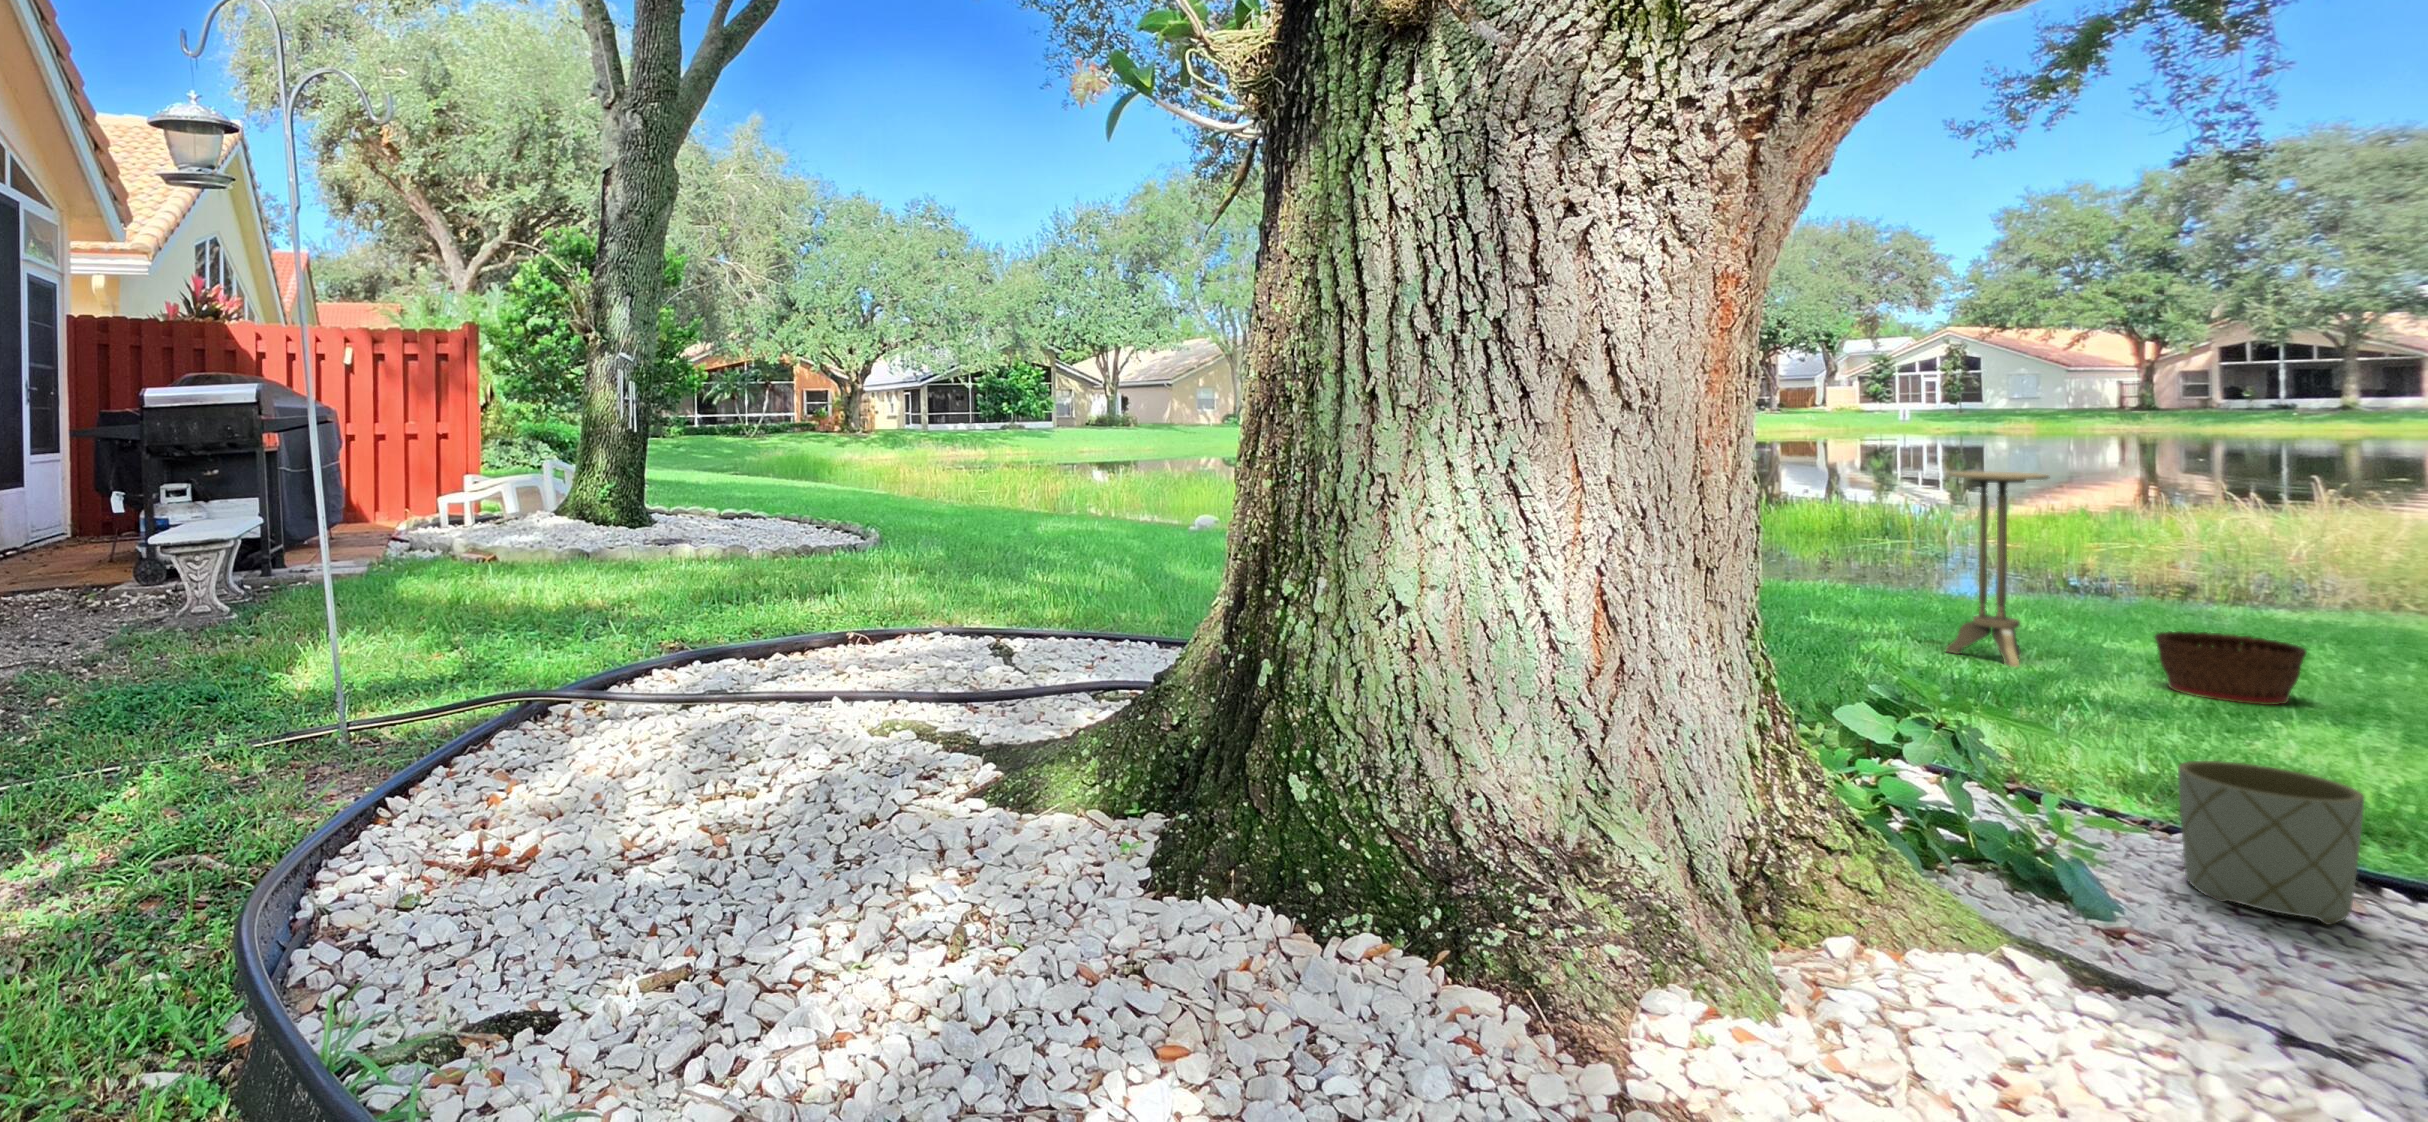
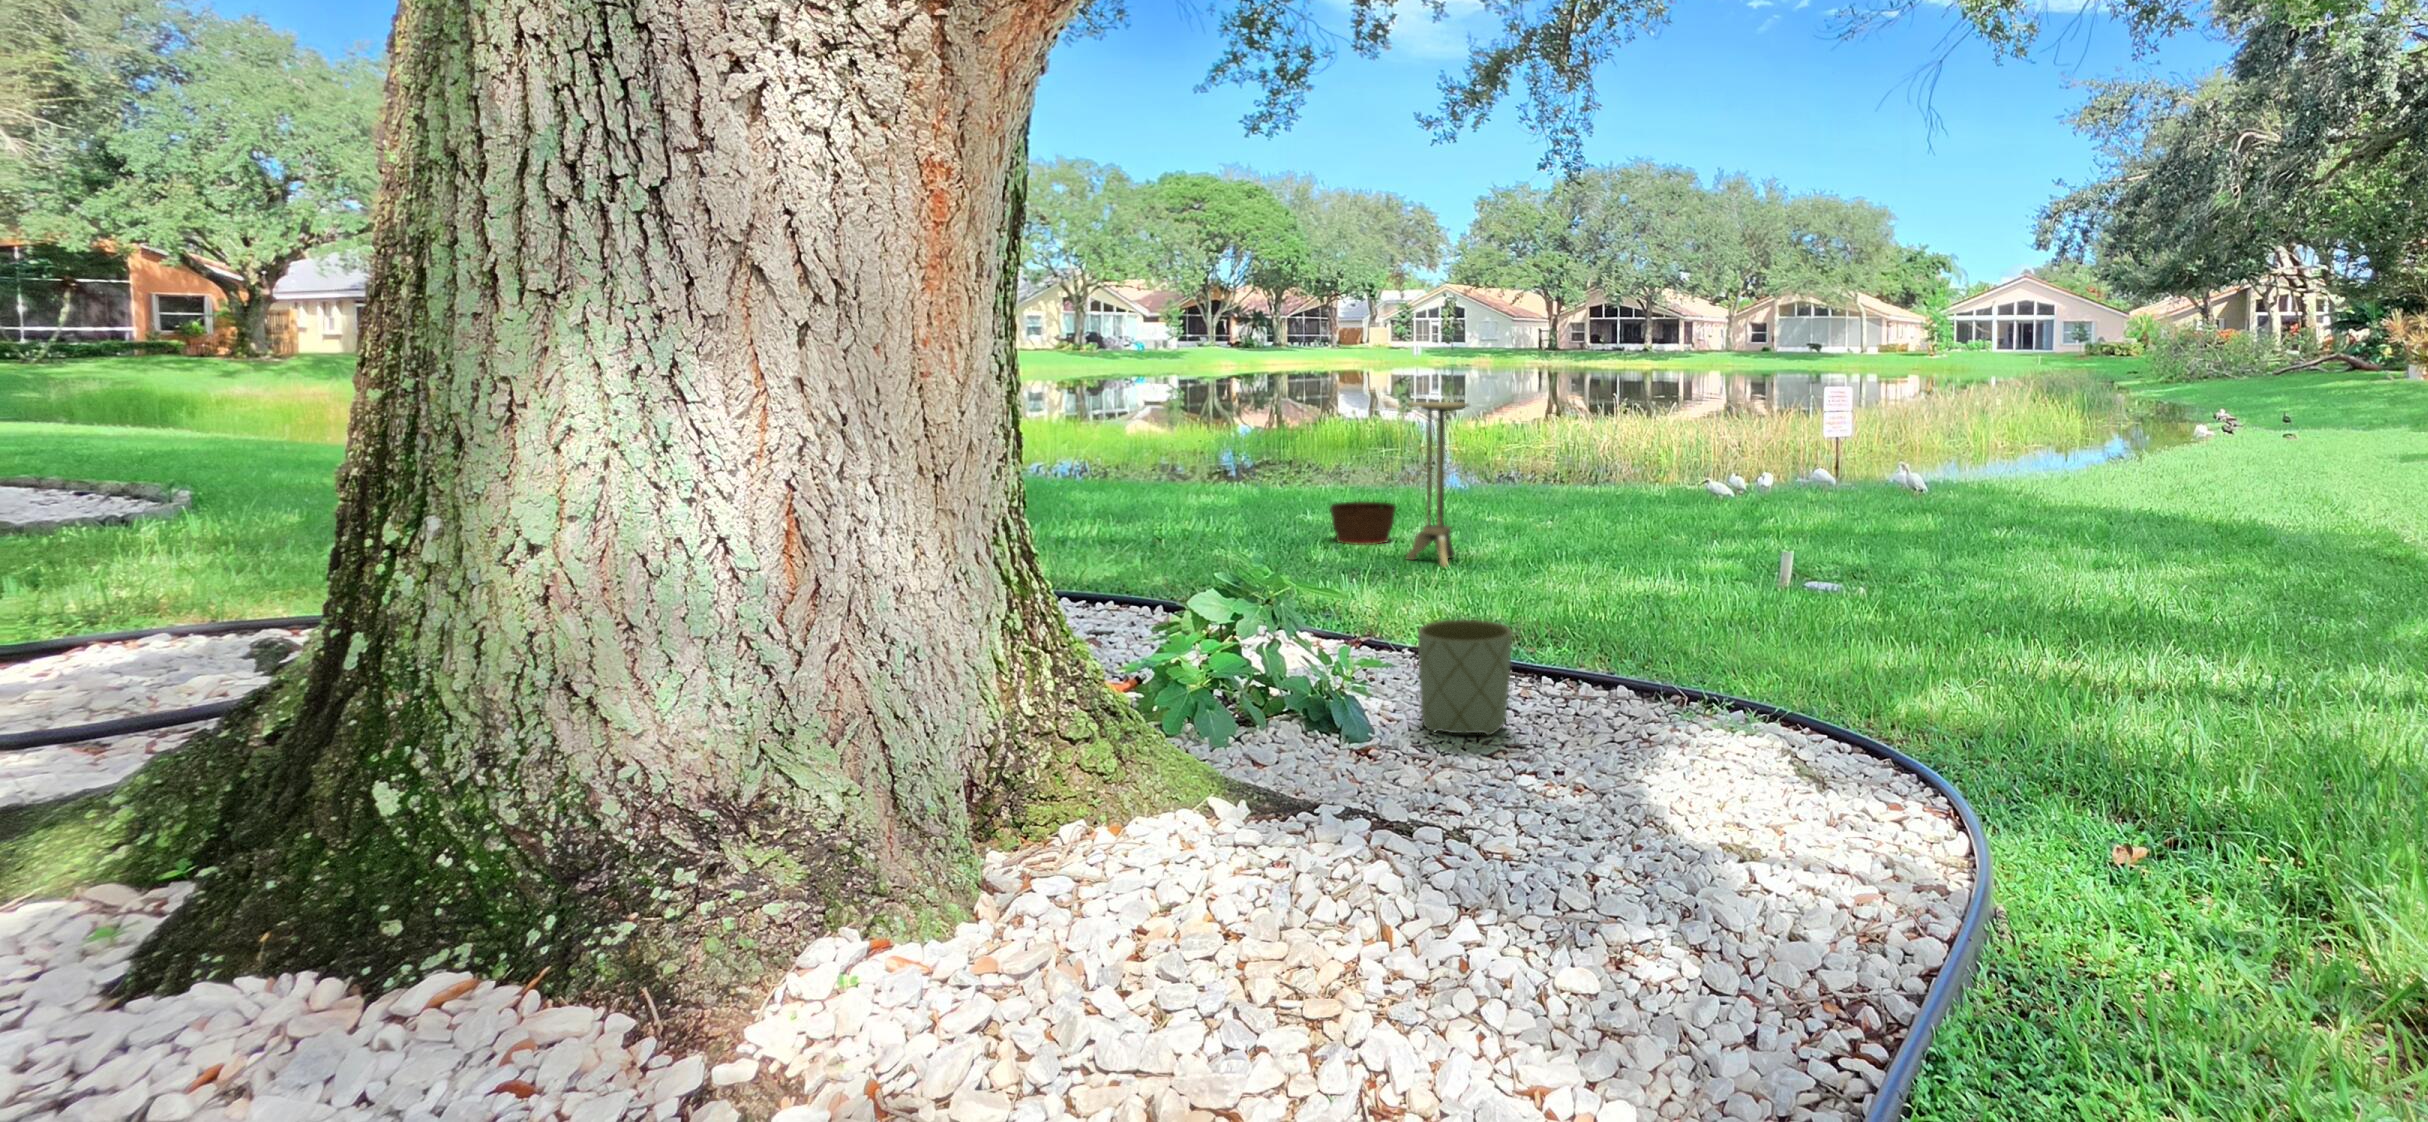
basket: present [2155,631,2307,705] -> present [1330,501,1396,545]

